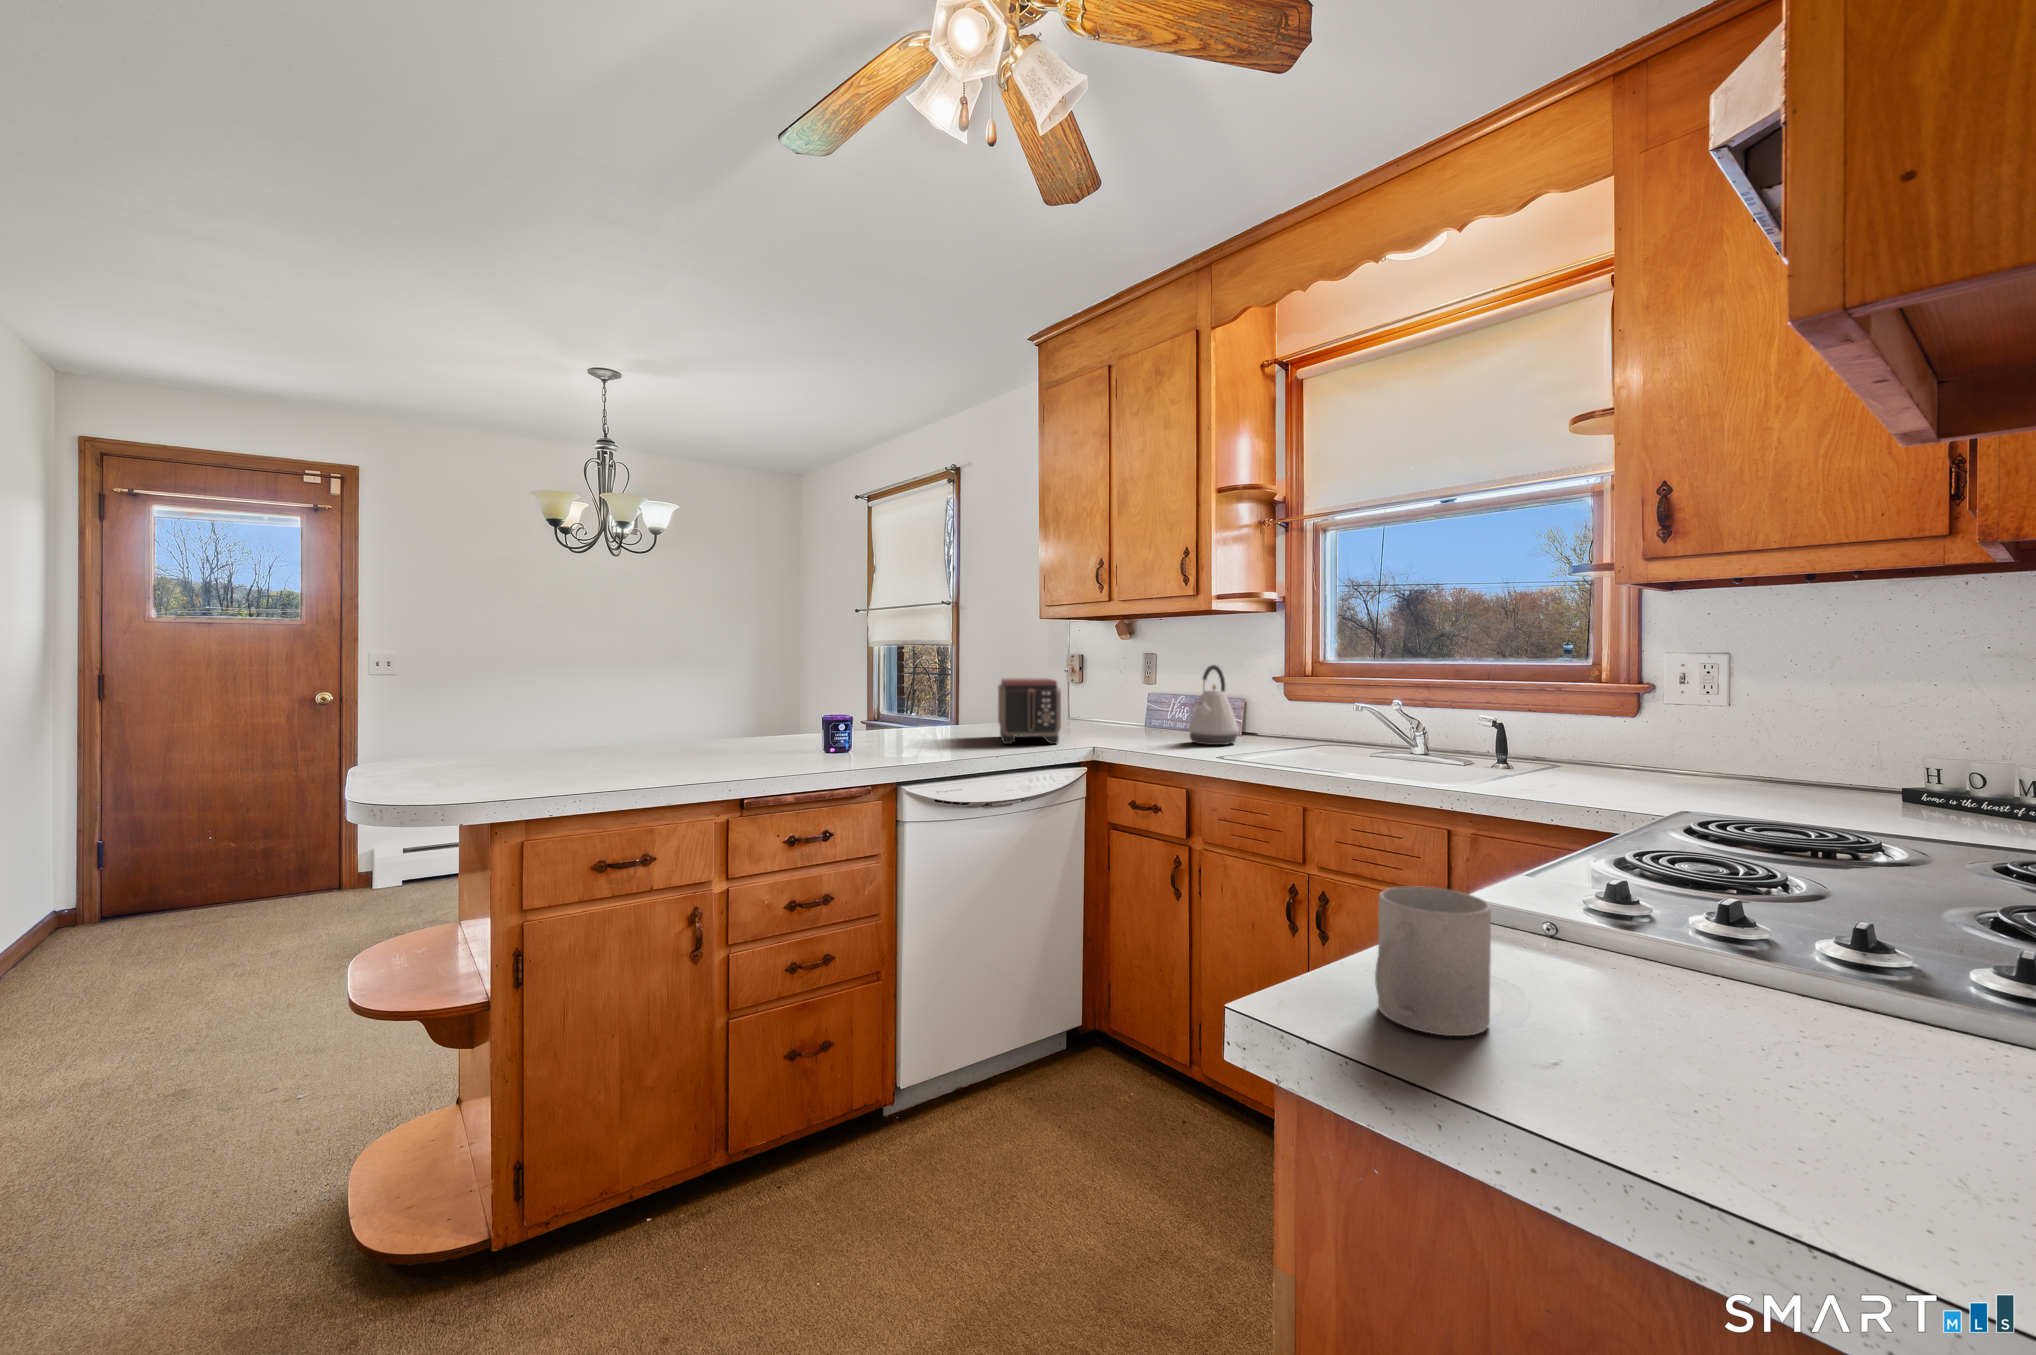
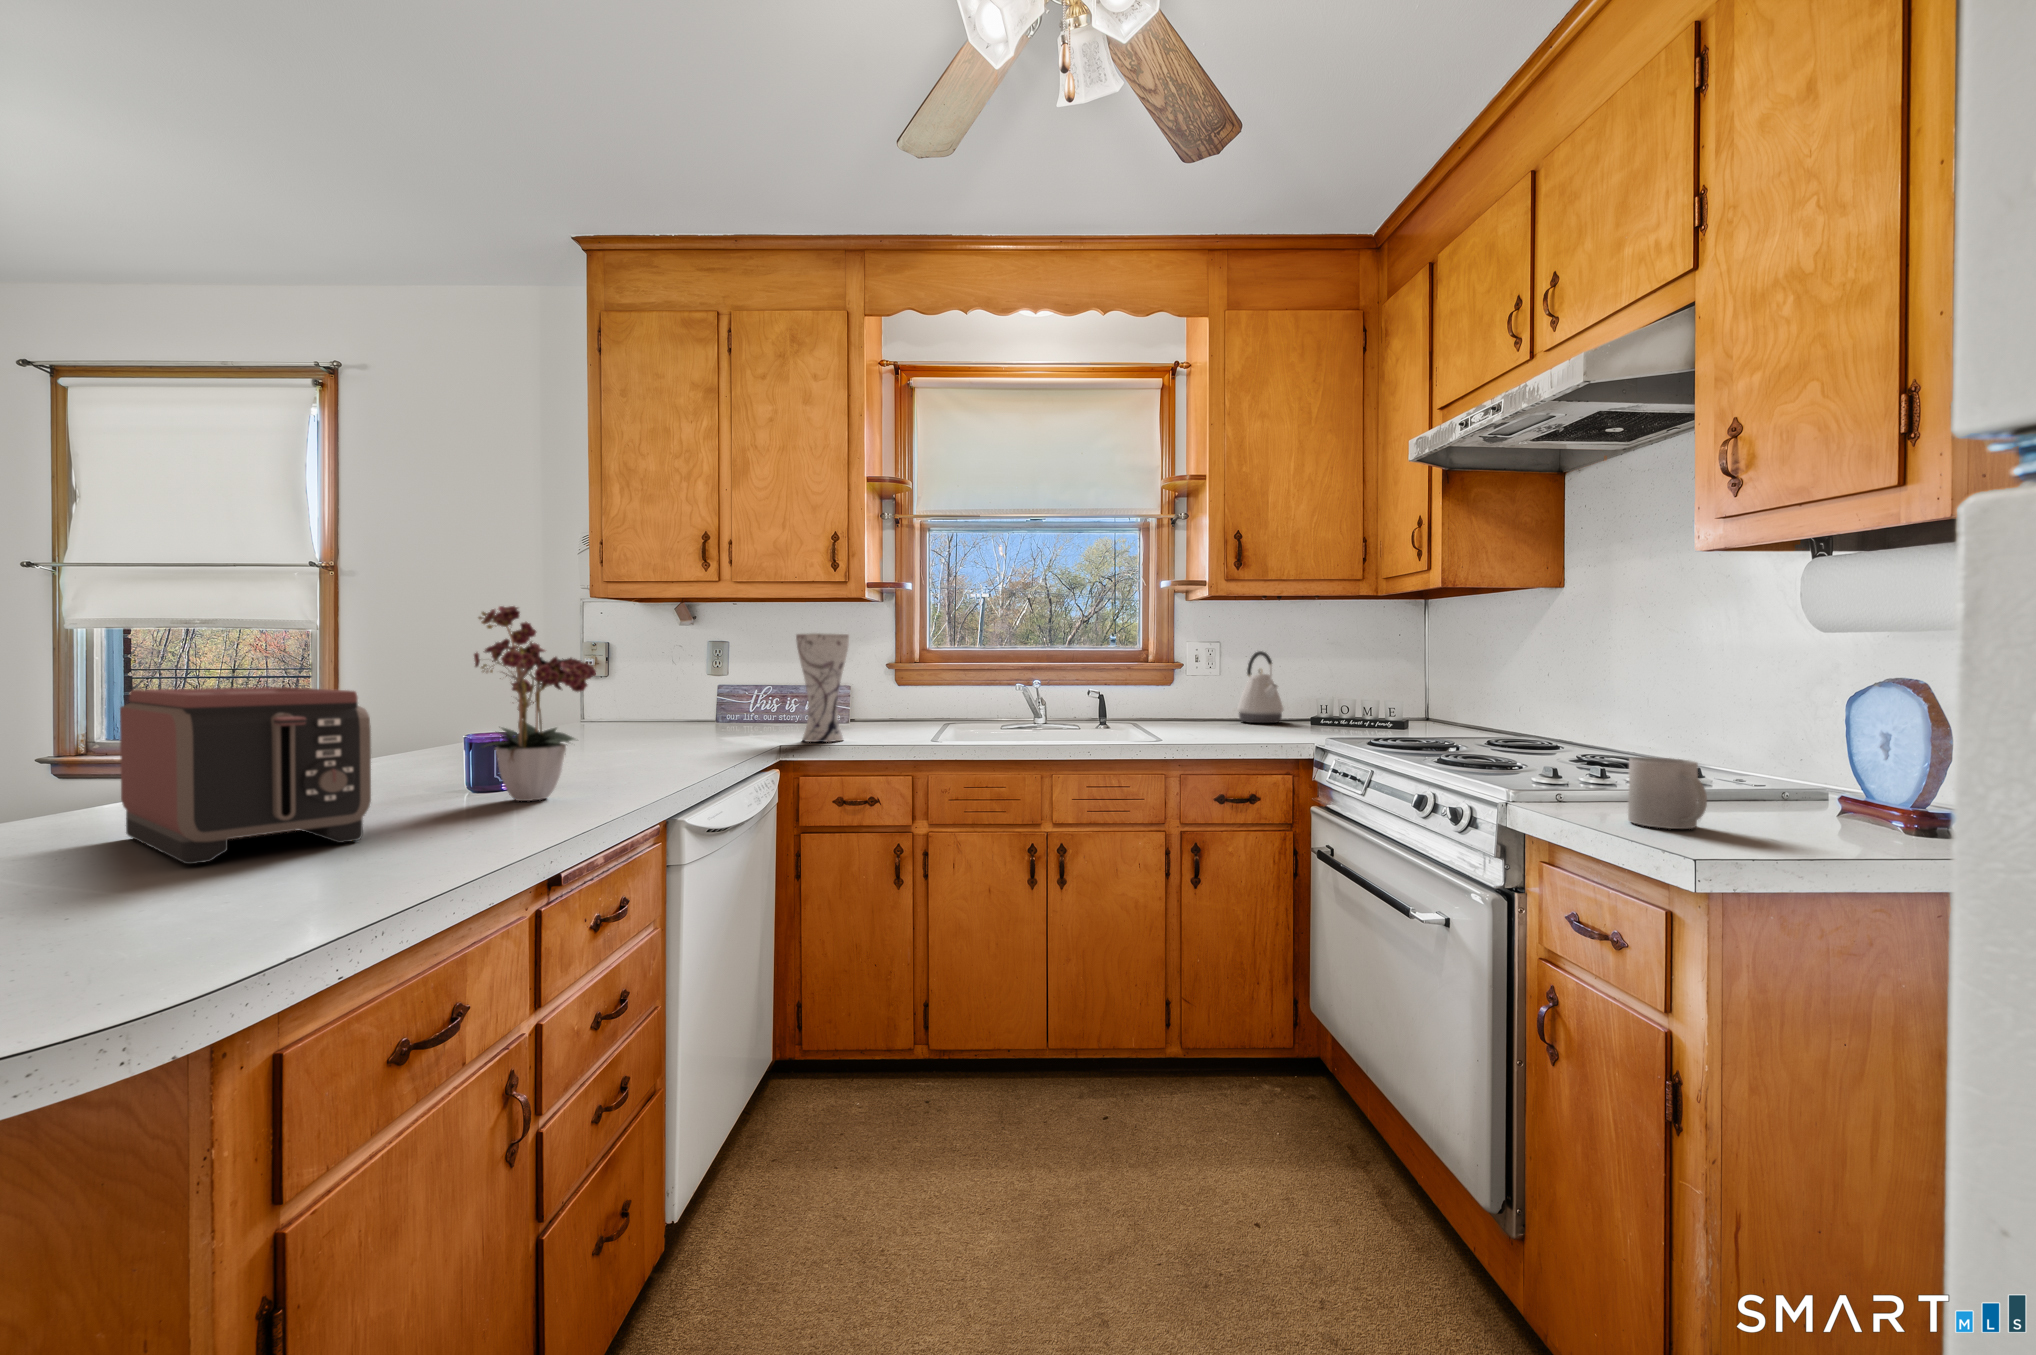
flower arrangement: none [750,637,844,769] -> present [474,606,596,801]
vase: none [1101,650,1149,751] -> present [796,633,849,742]
kettle: present [1188,665,1239,745] -> present [1237,651,1284,723]
toaster: present [998,678,1061,744] -> present [120,687,371,864]

